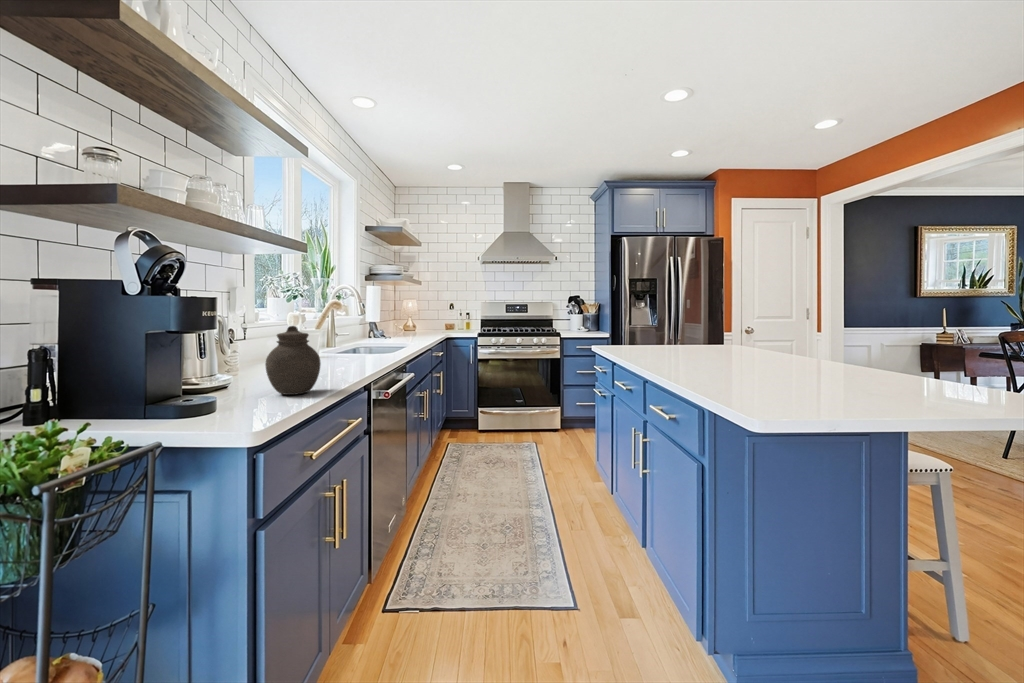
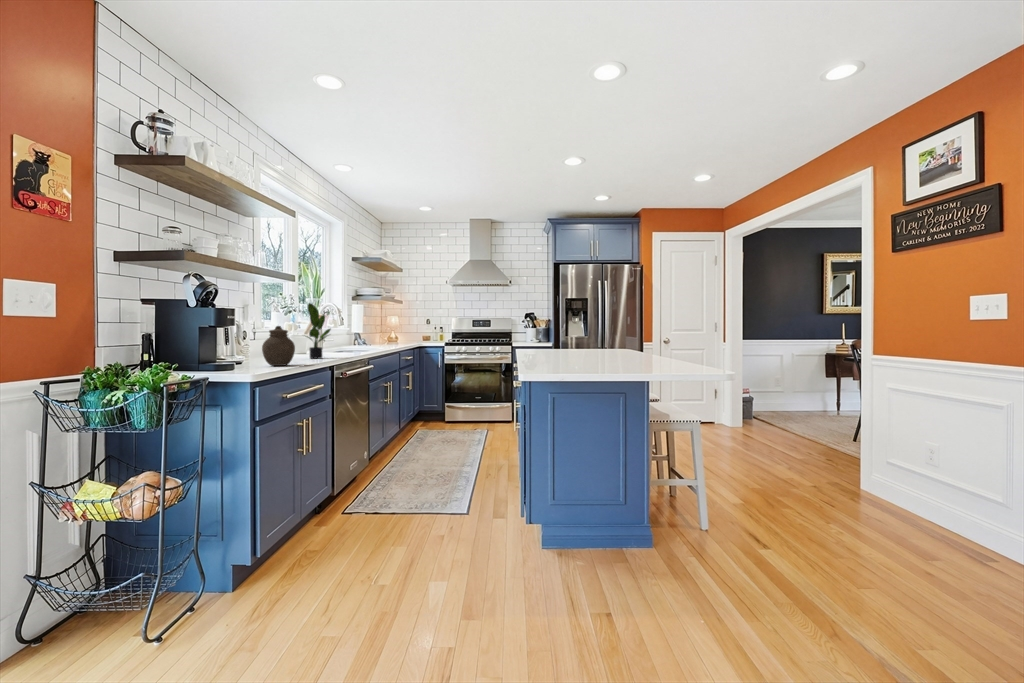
potted plant: none [318,285,364,369] -> present [306,303,331,359]

